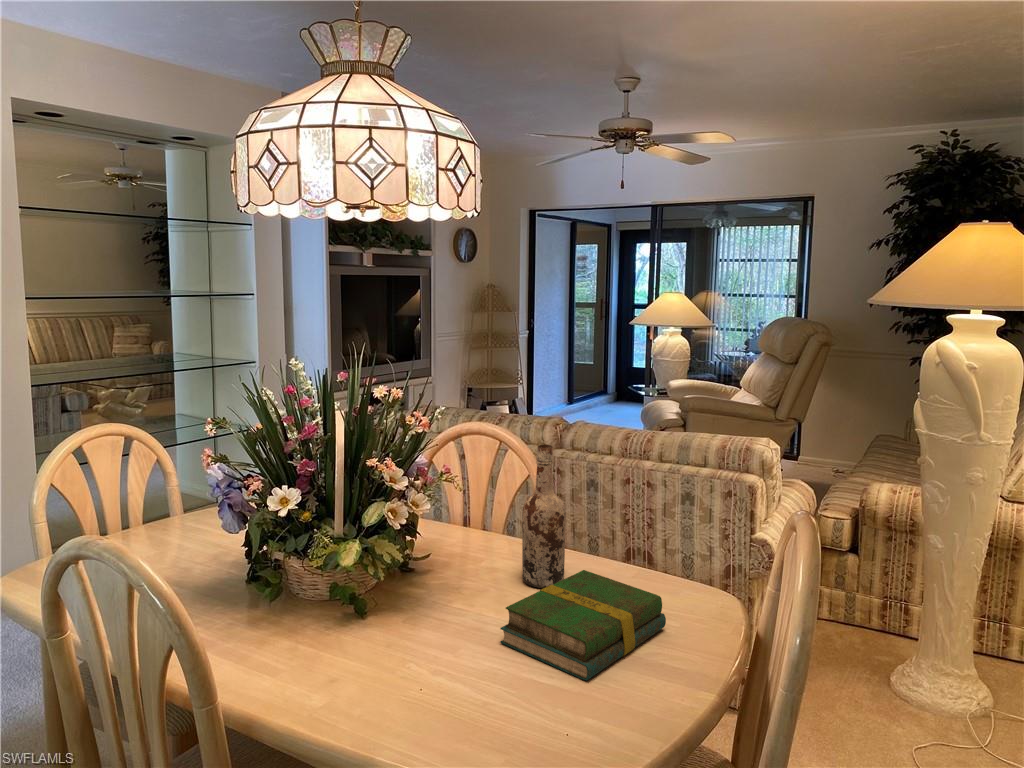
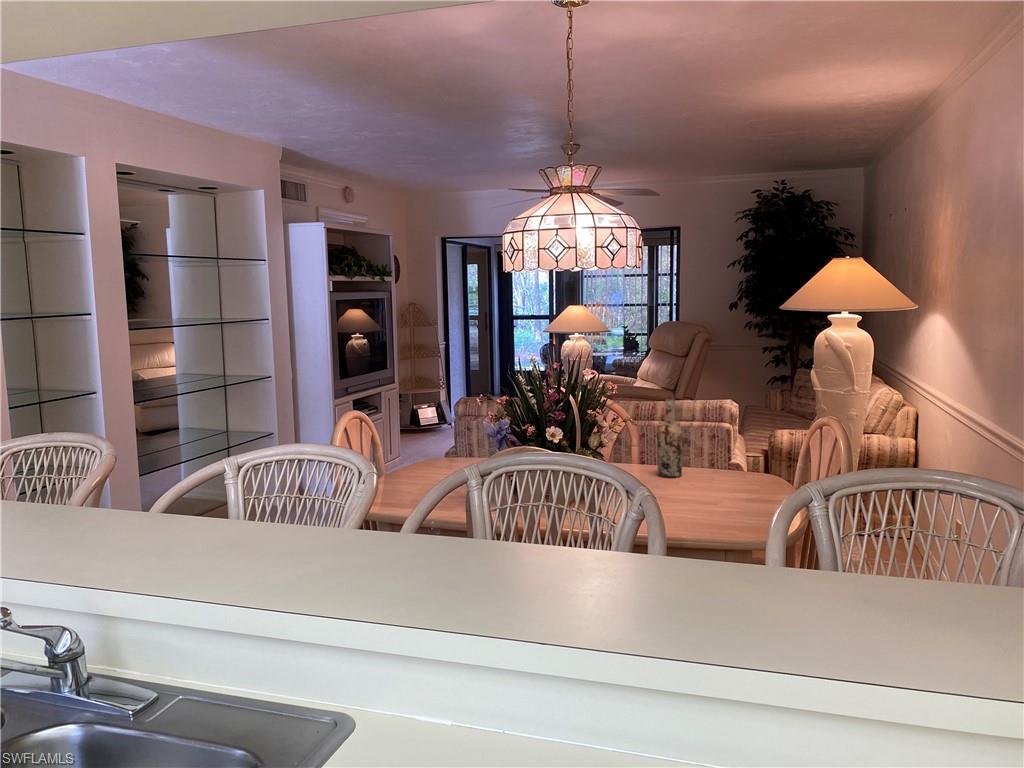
book: present [500,570,666,681] -> none [683,462,753,501]

